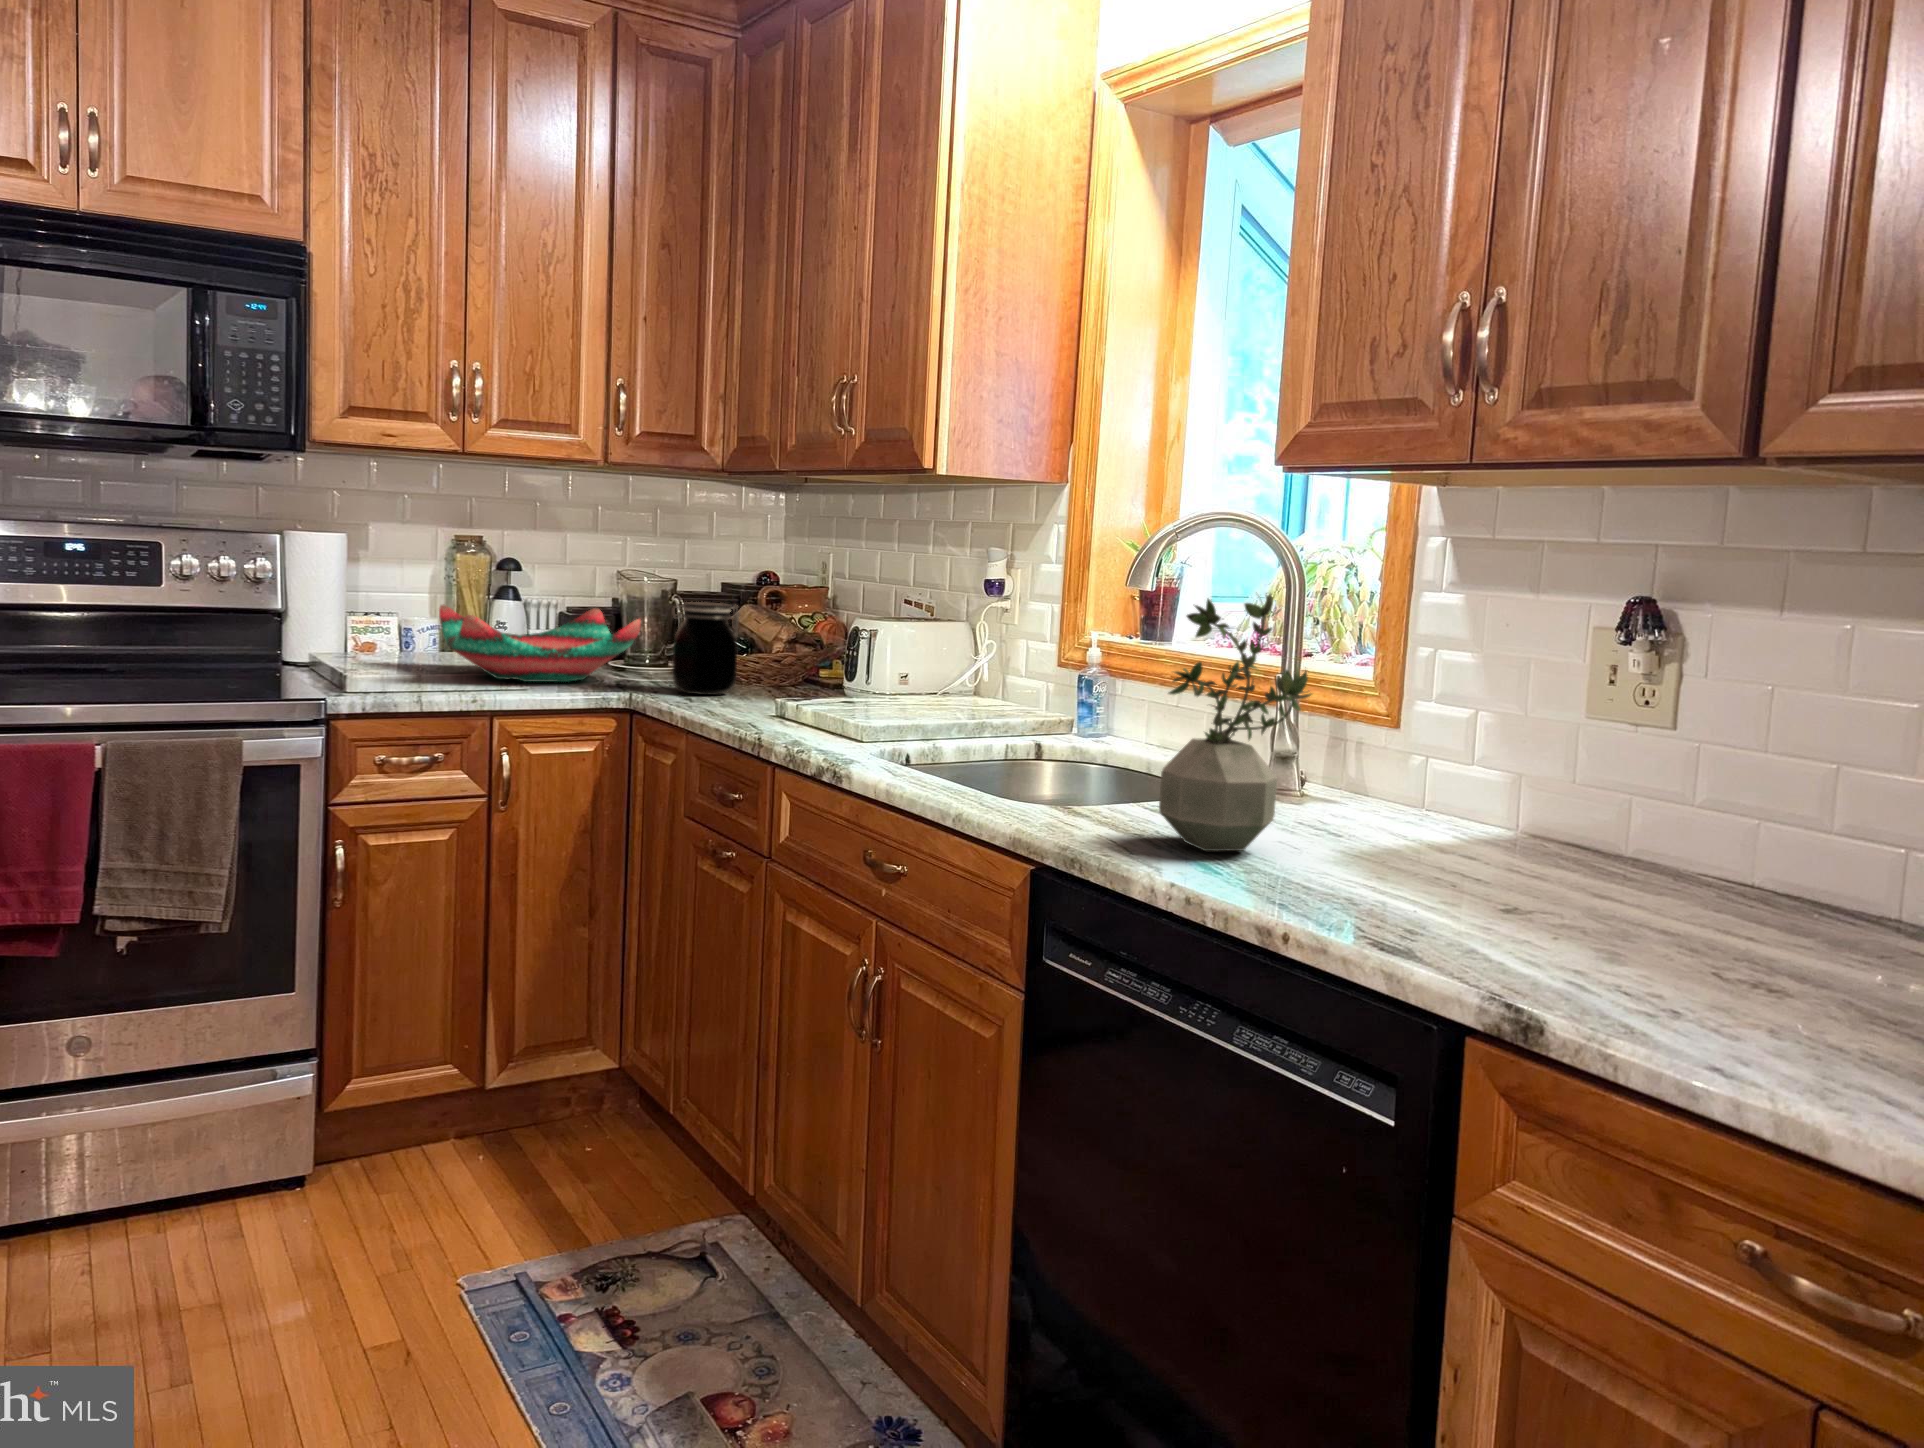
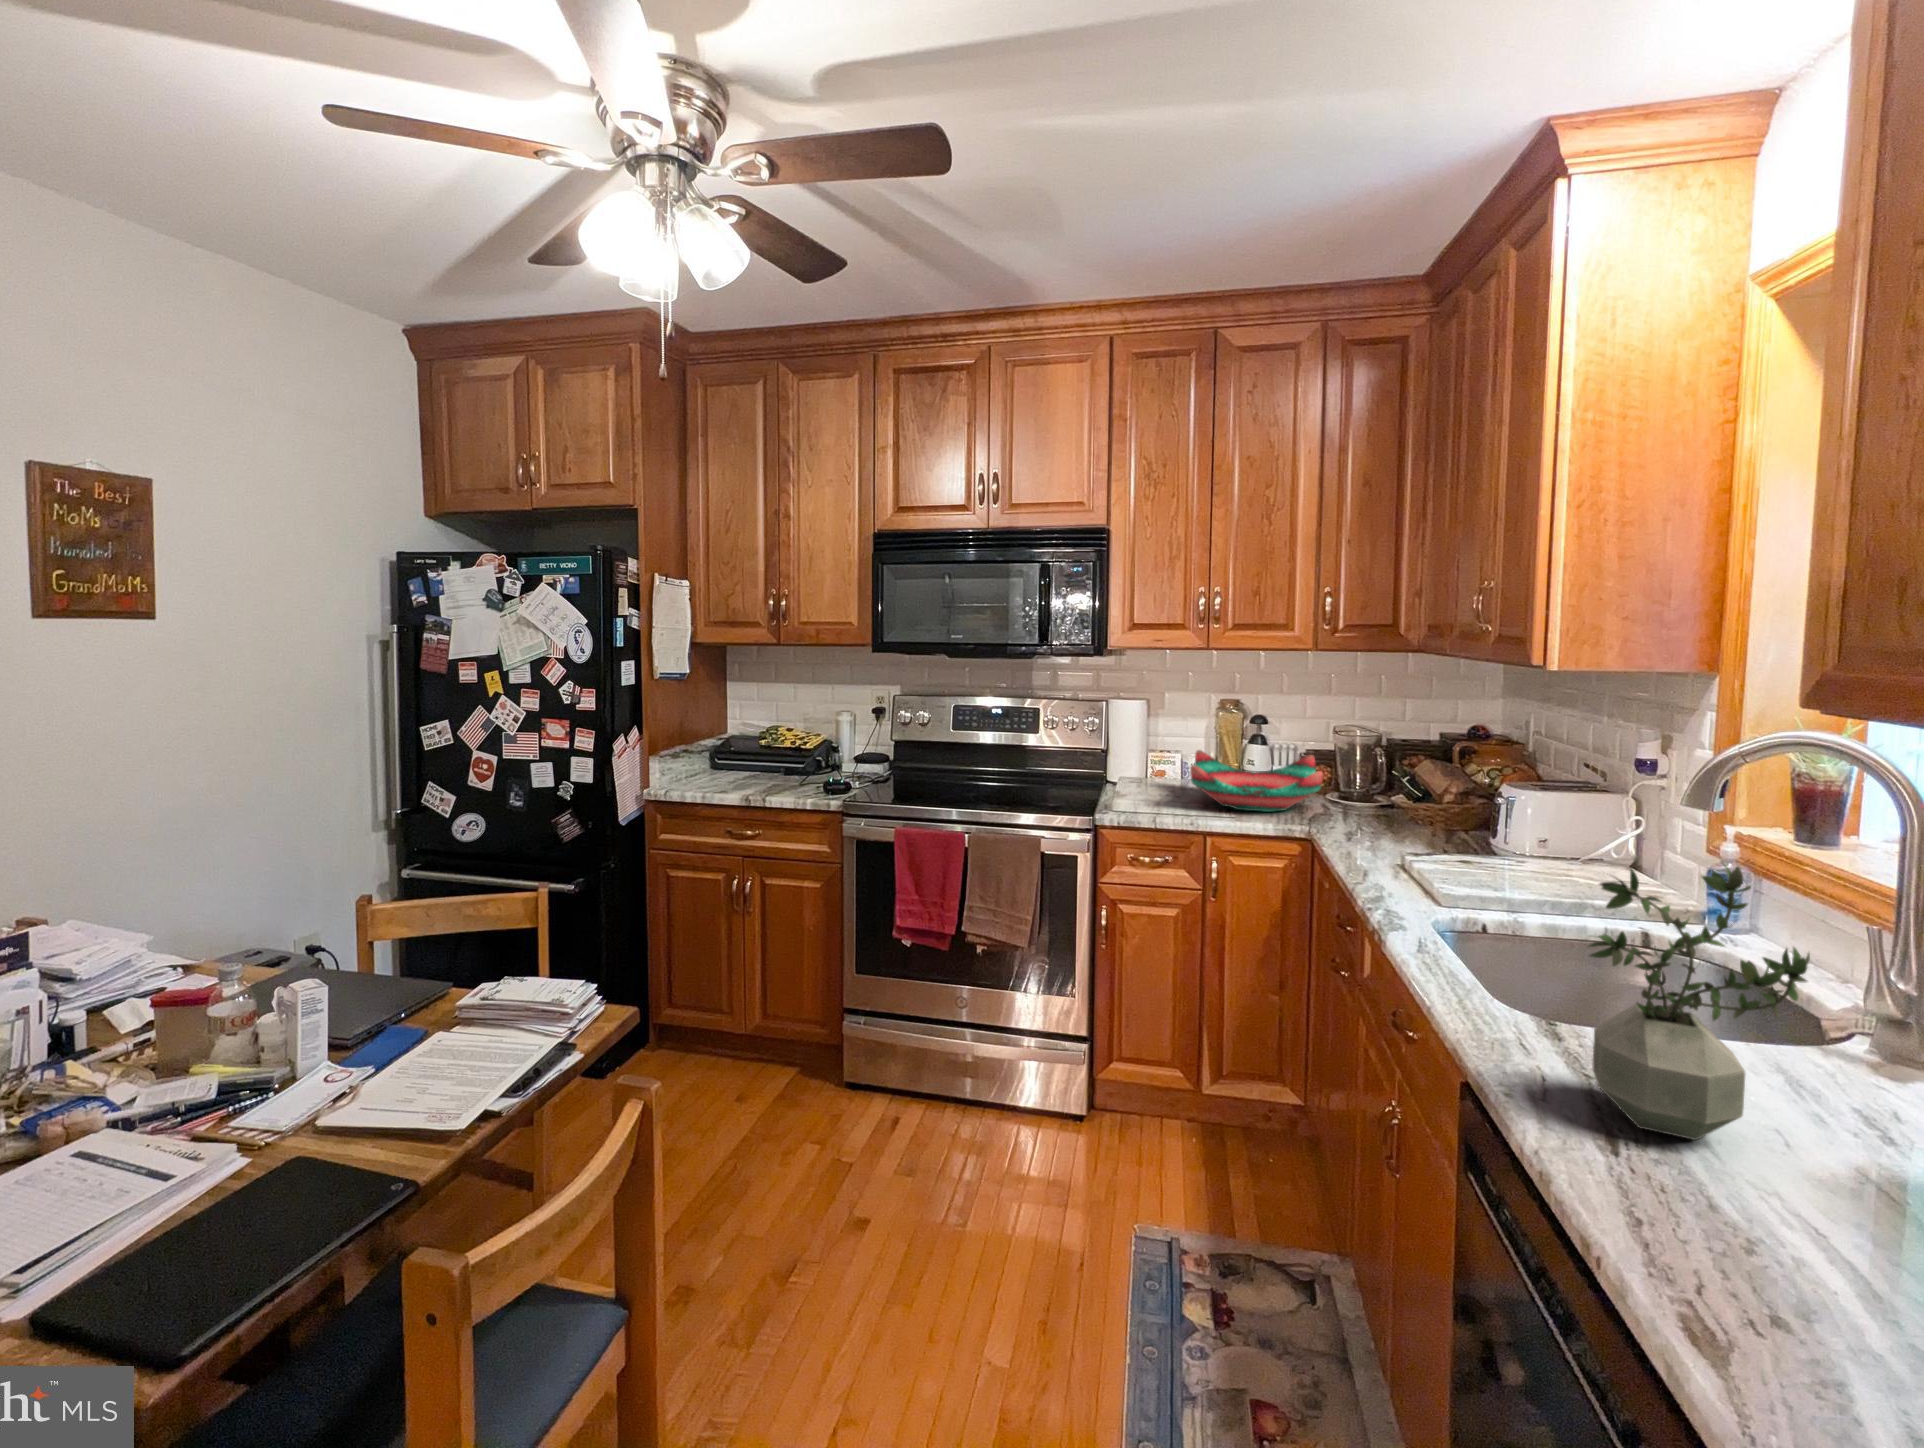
jar: present [672,602,739,695] -> none [1341,761,1399,835]

